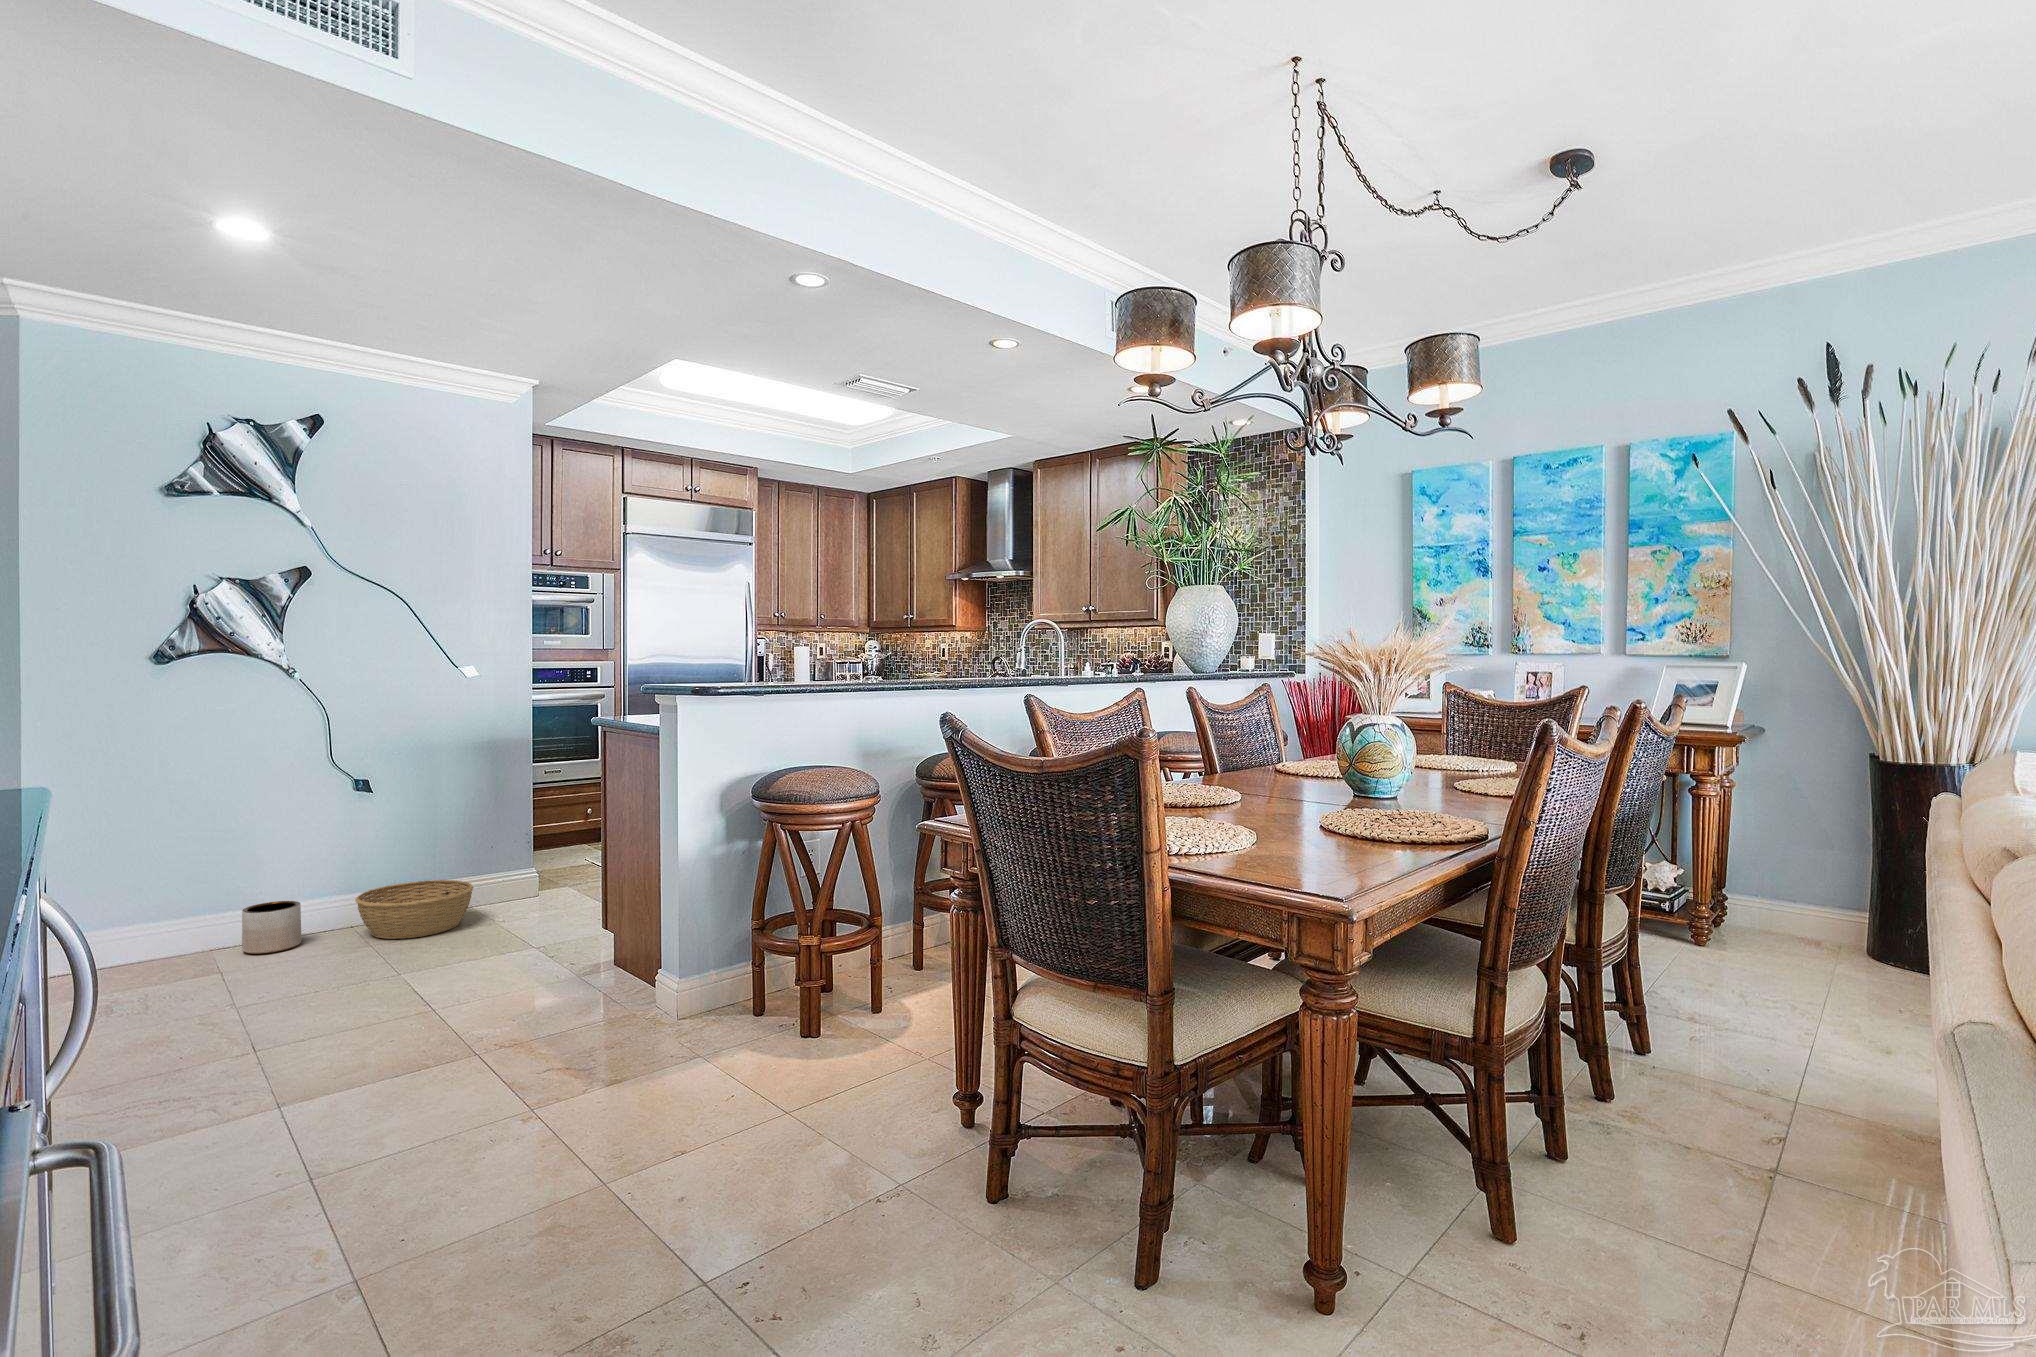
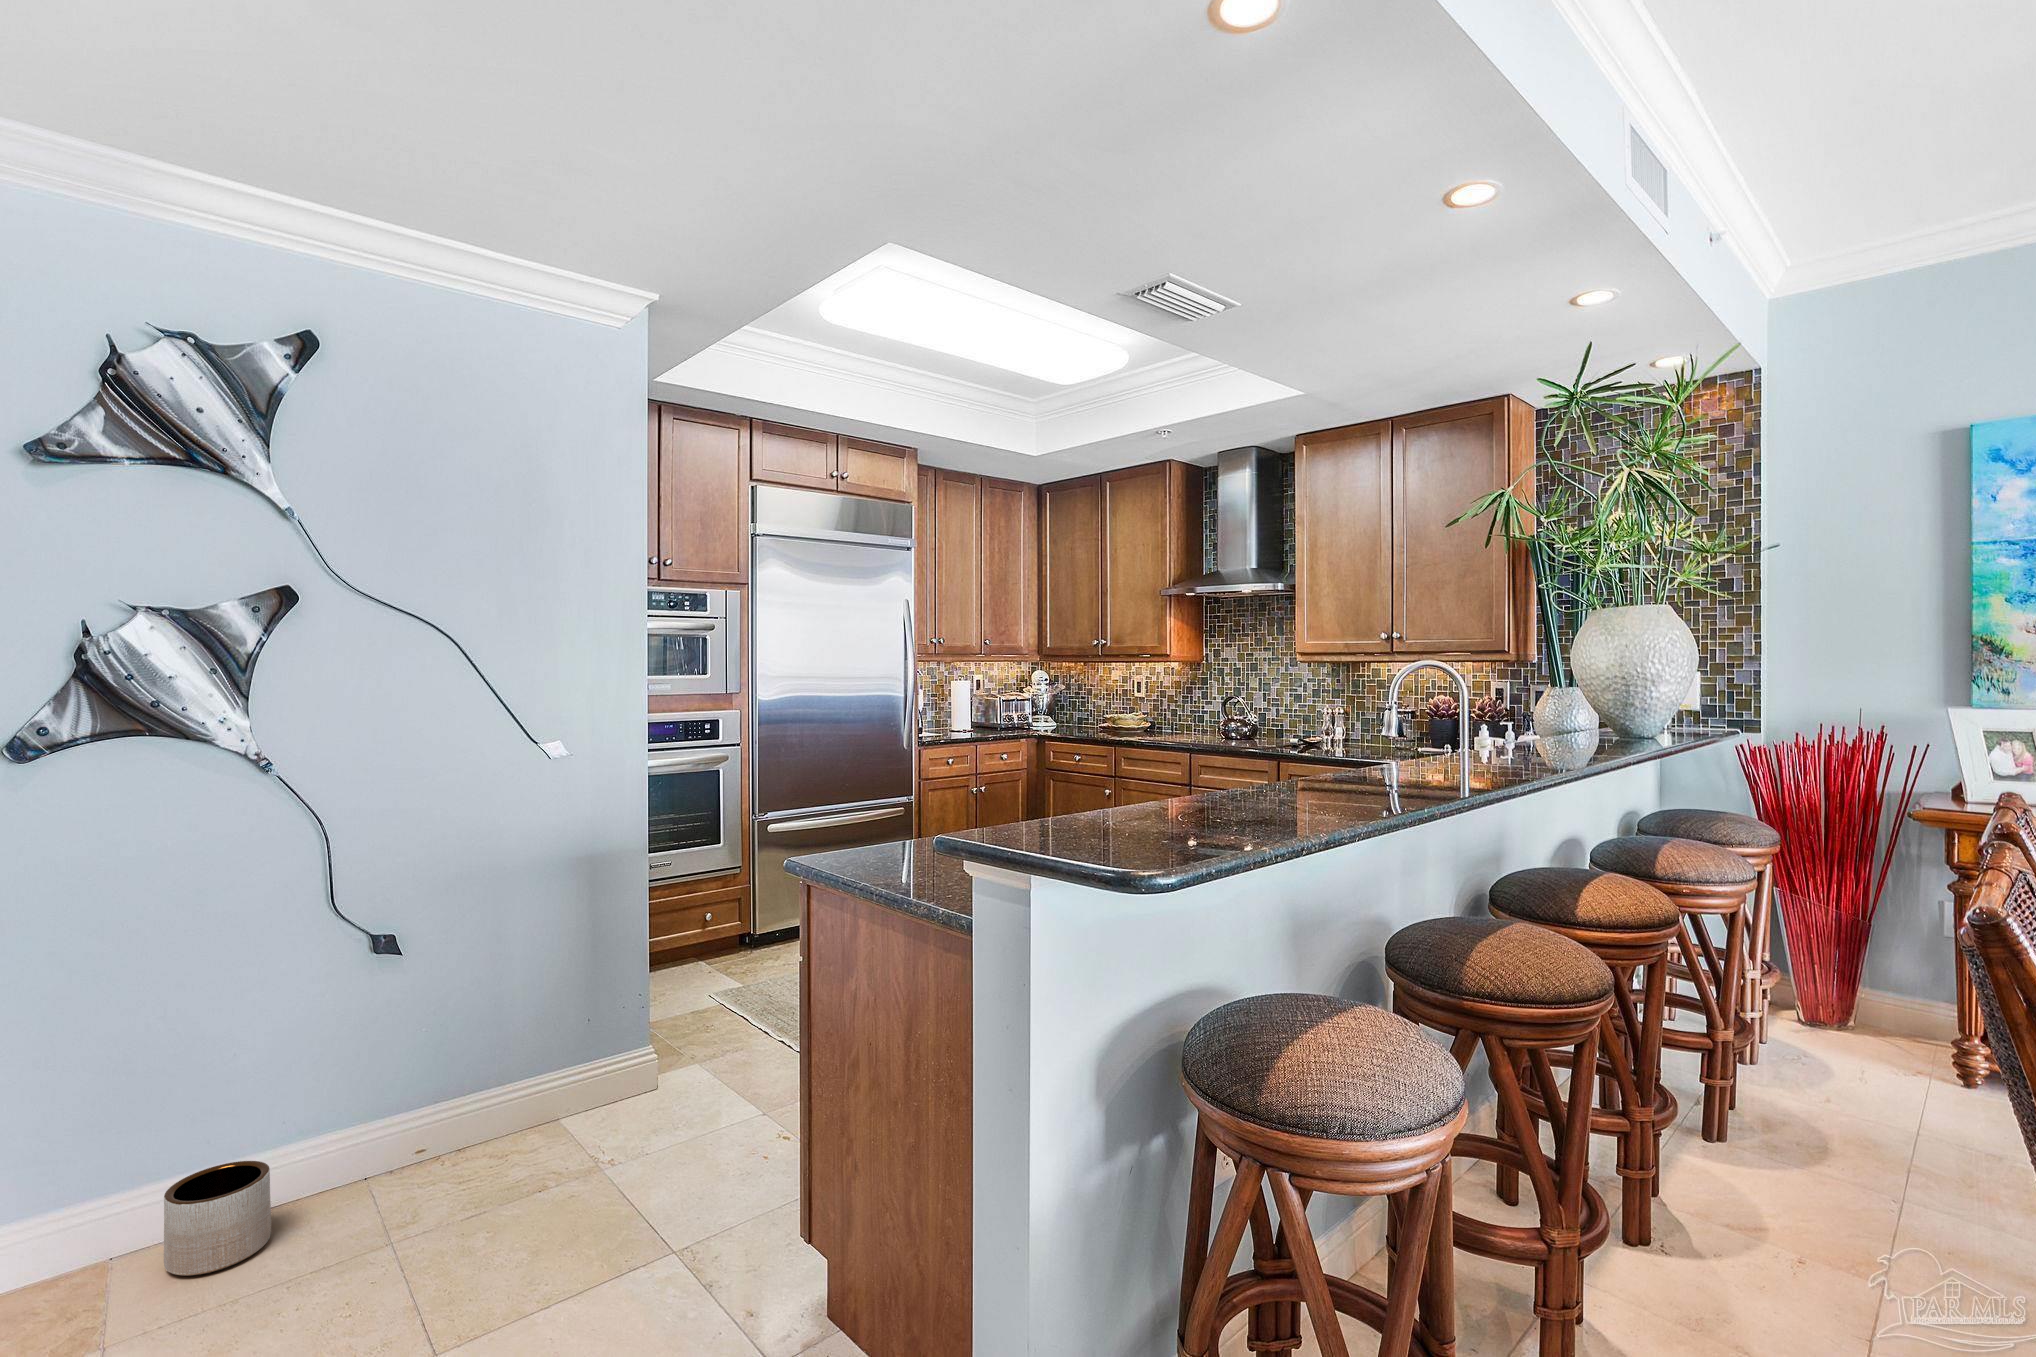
basket: present [355,880,474,939] -> none [363,1094,560,1229]

